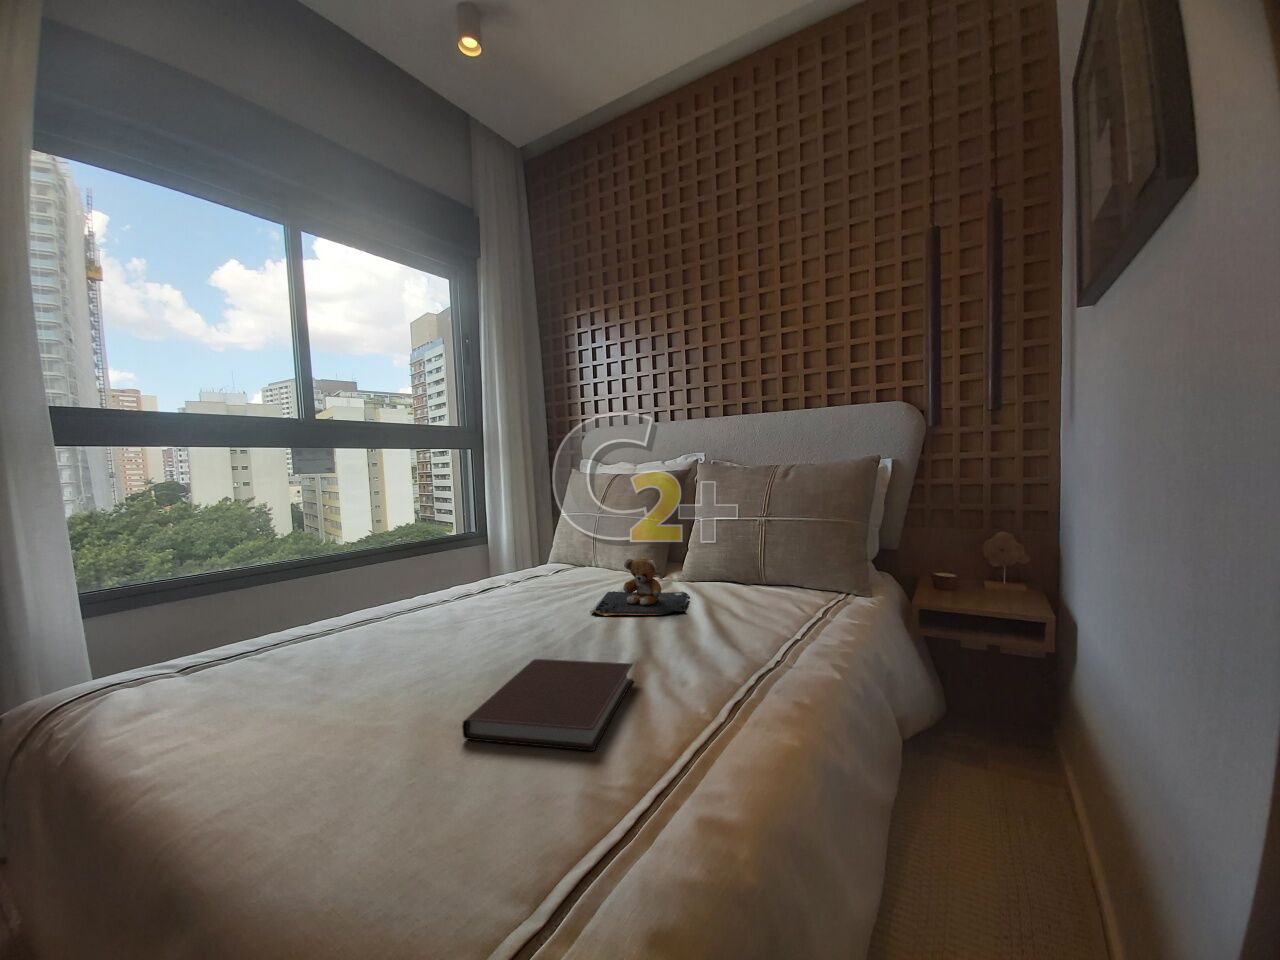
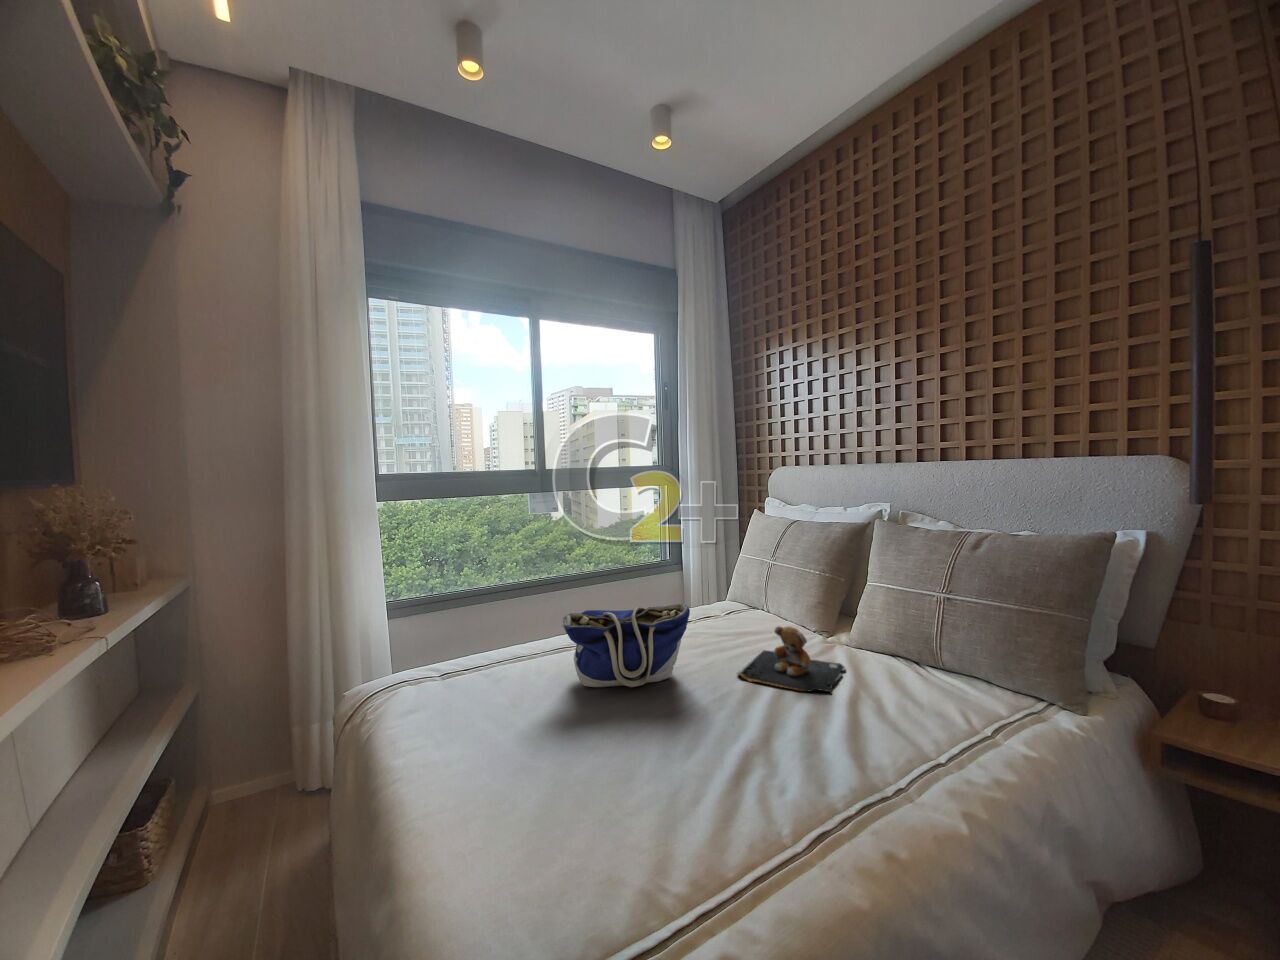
tote bag: none [384,537,543,646] -> present [562,603,690,687]
notebook: present [462,659,633,751] -> none [580,728,740,846]

